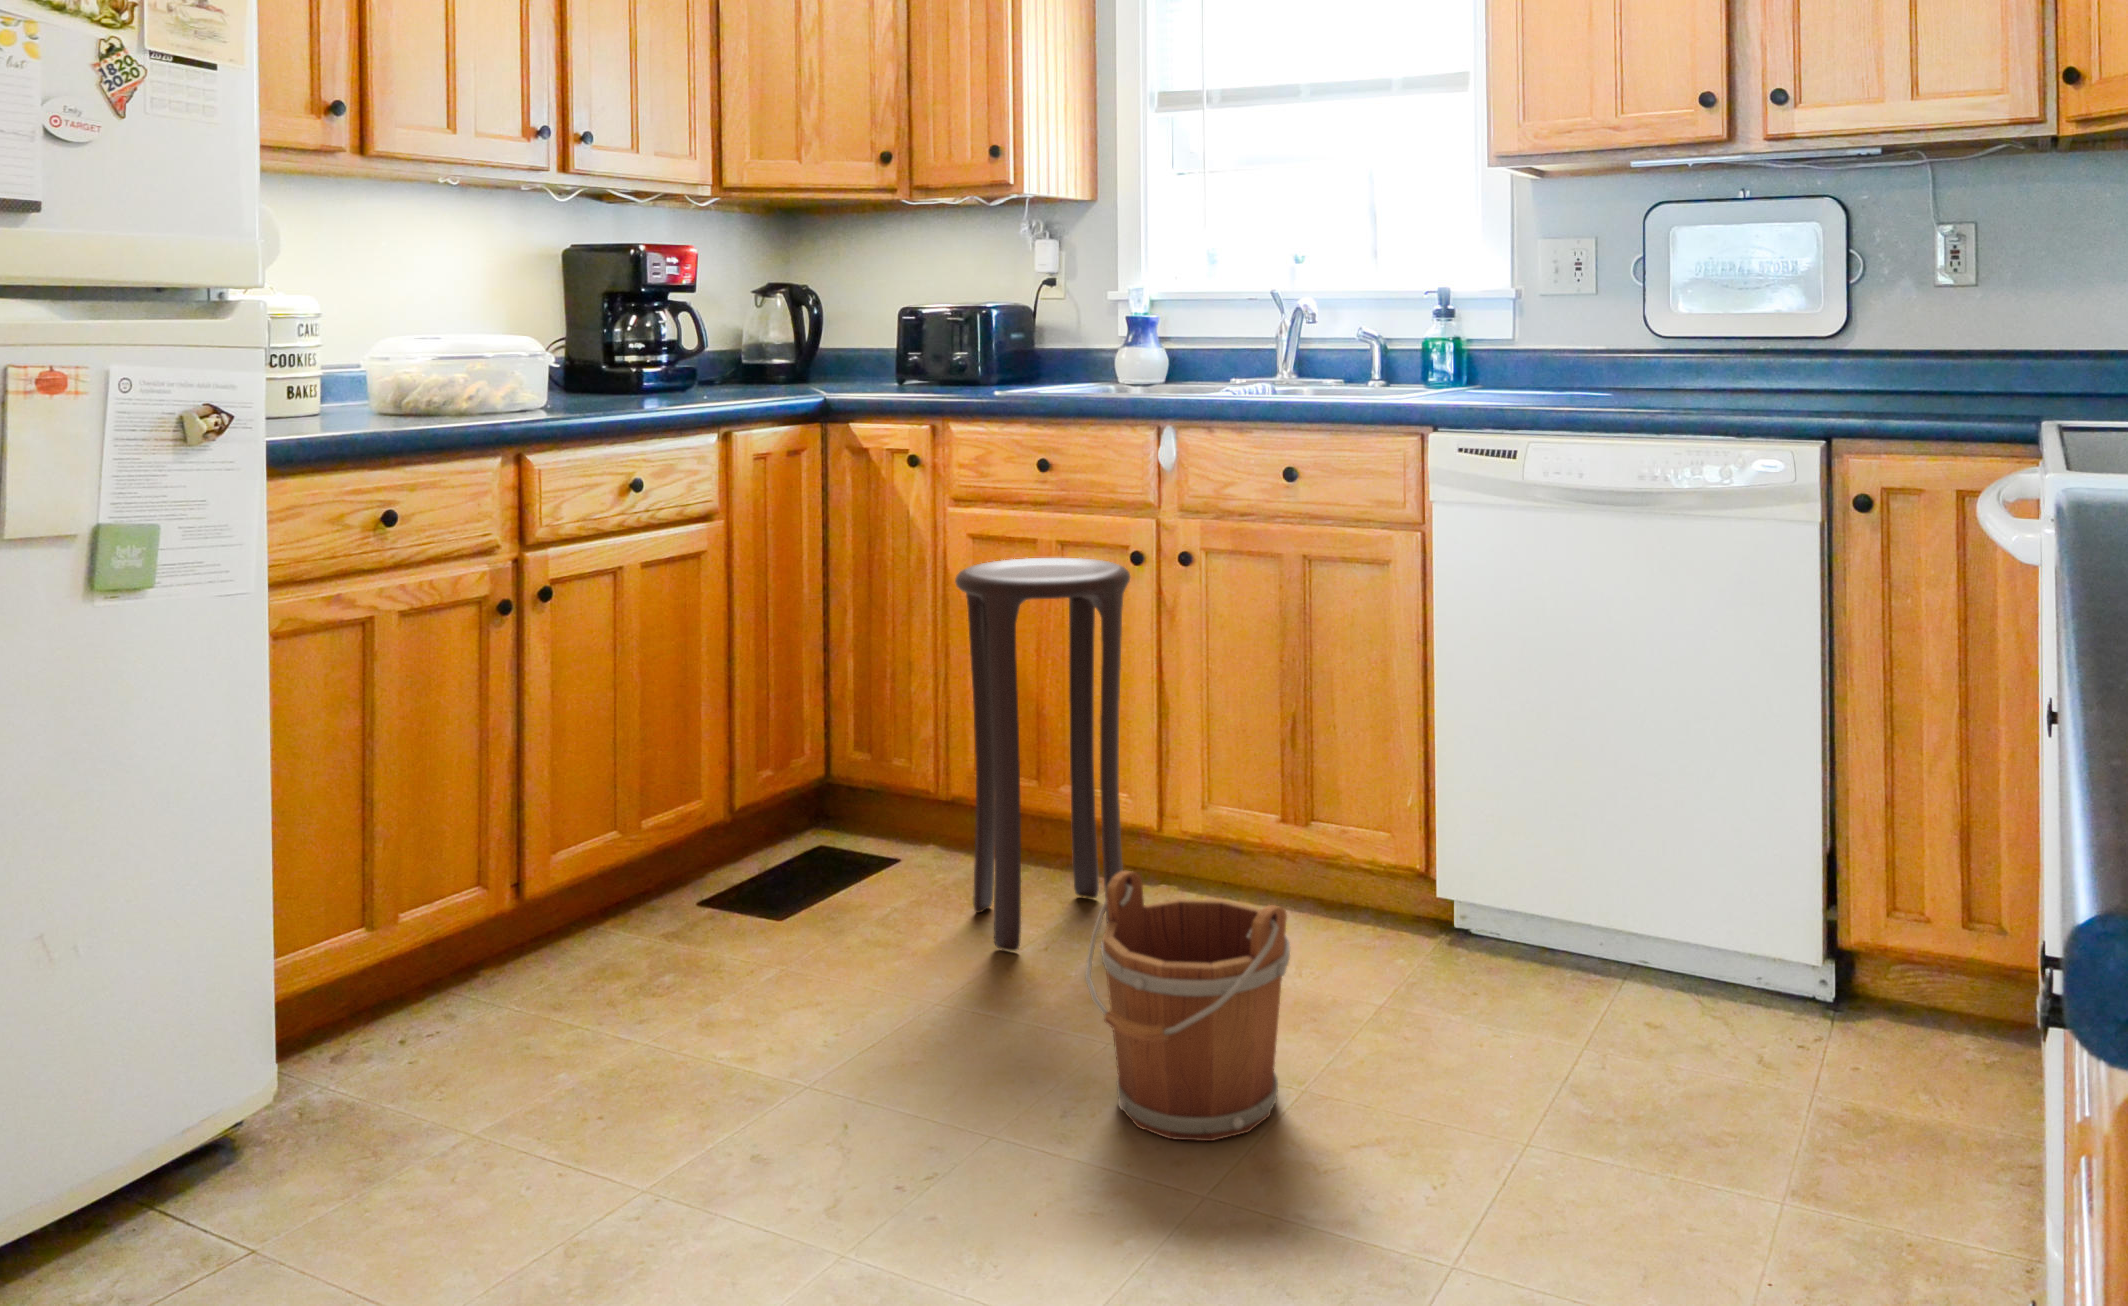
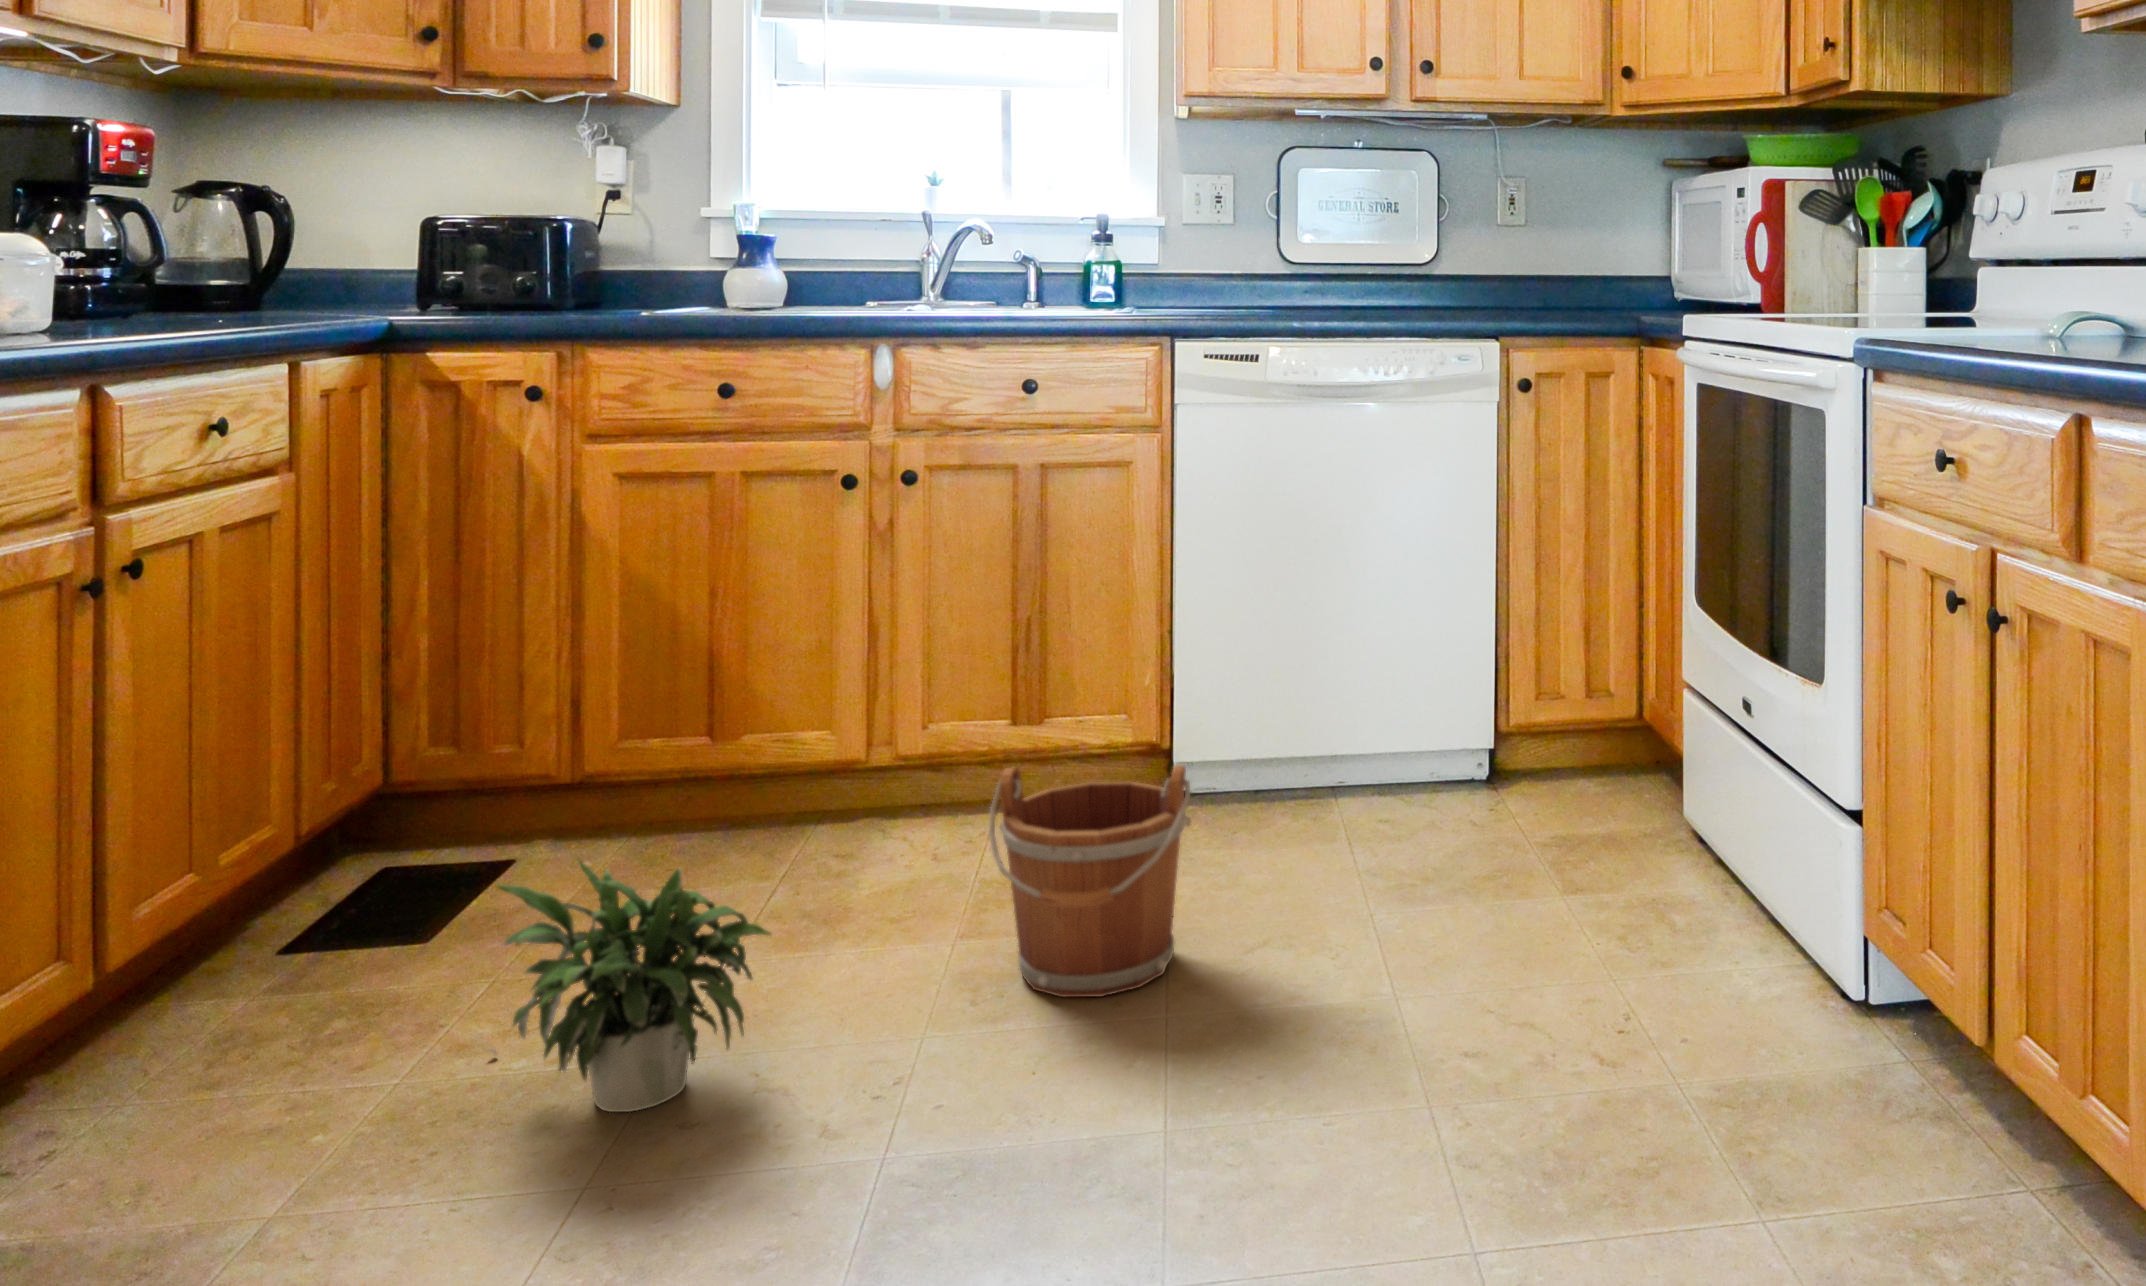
stool: present [955,558,1130,951] -> none [676,488,885,907]
potted plant: none [647,884,854,1125] -> present [489,861,771,1112]

